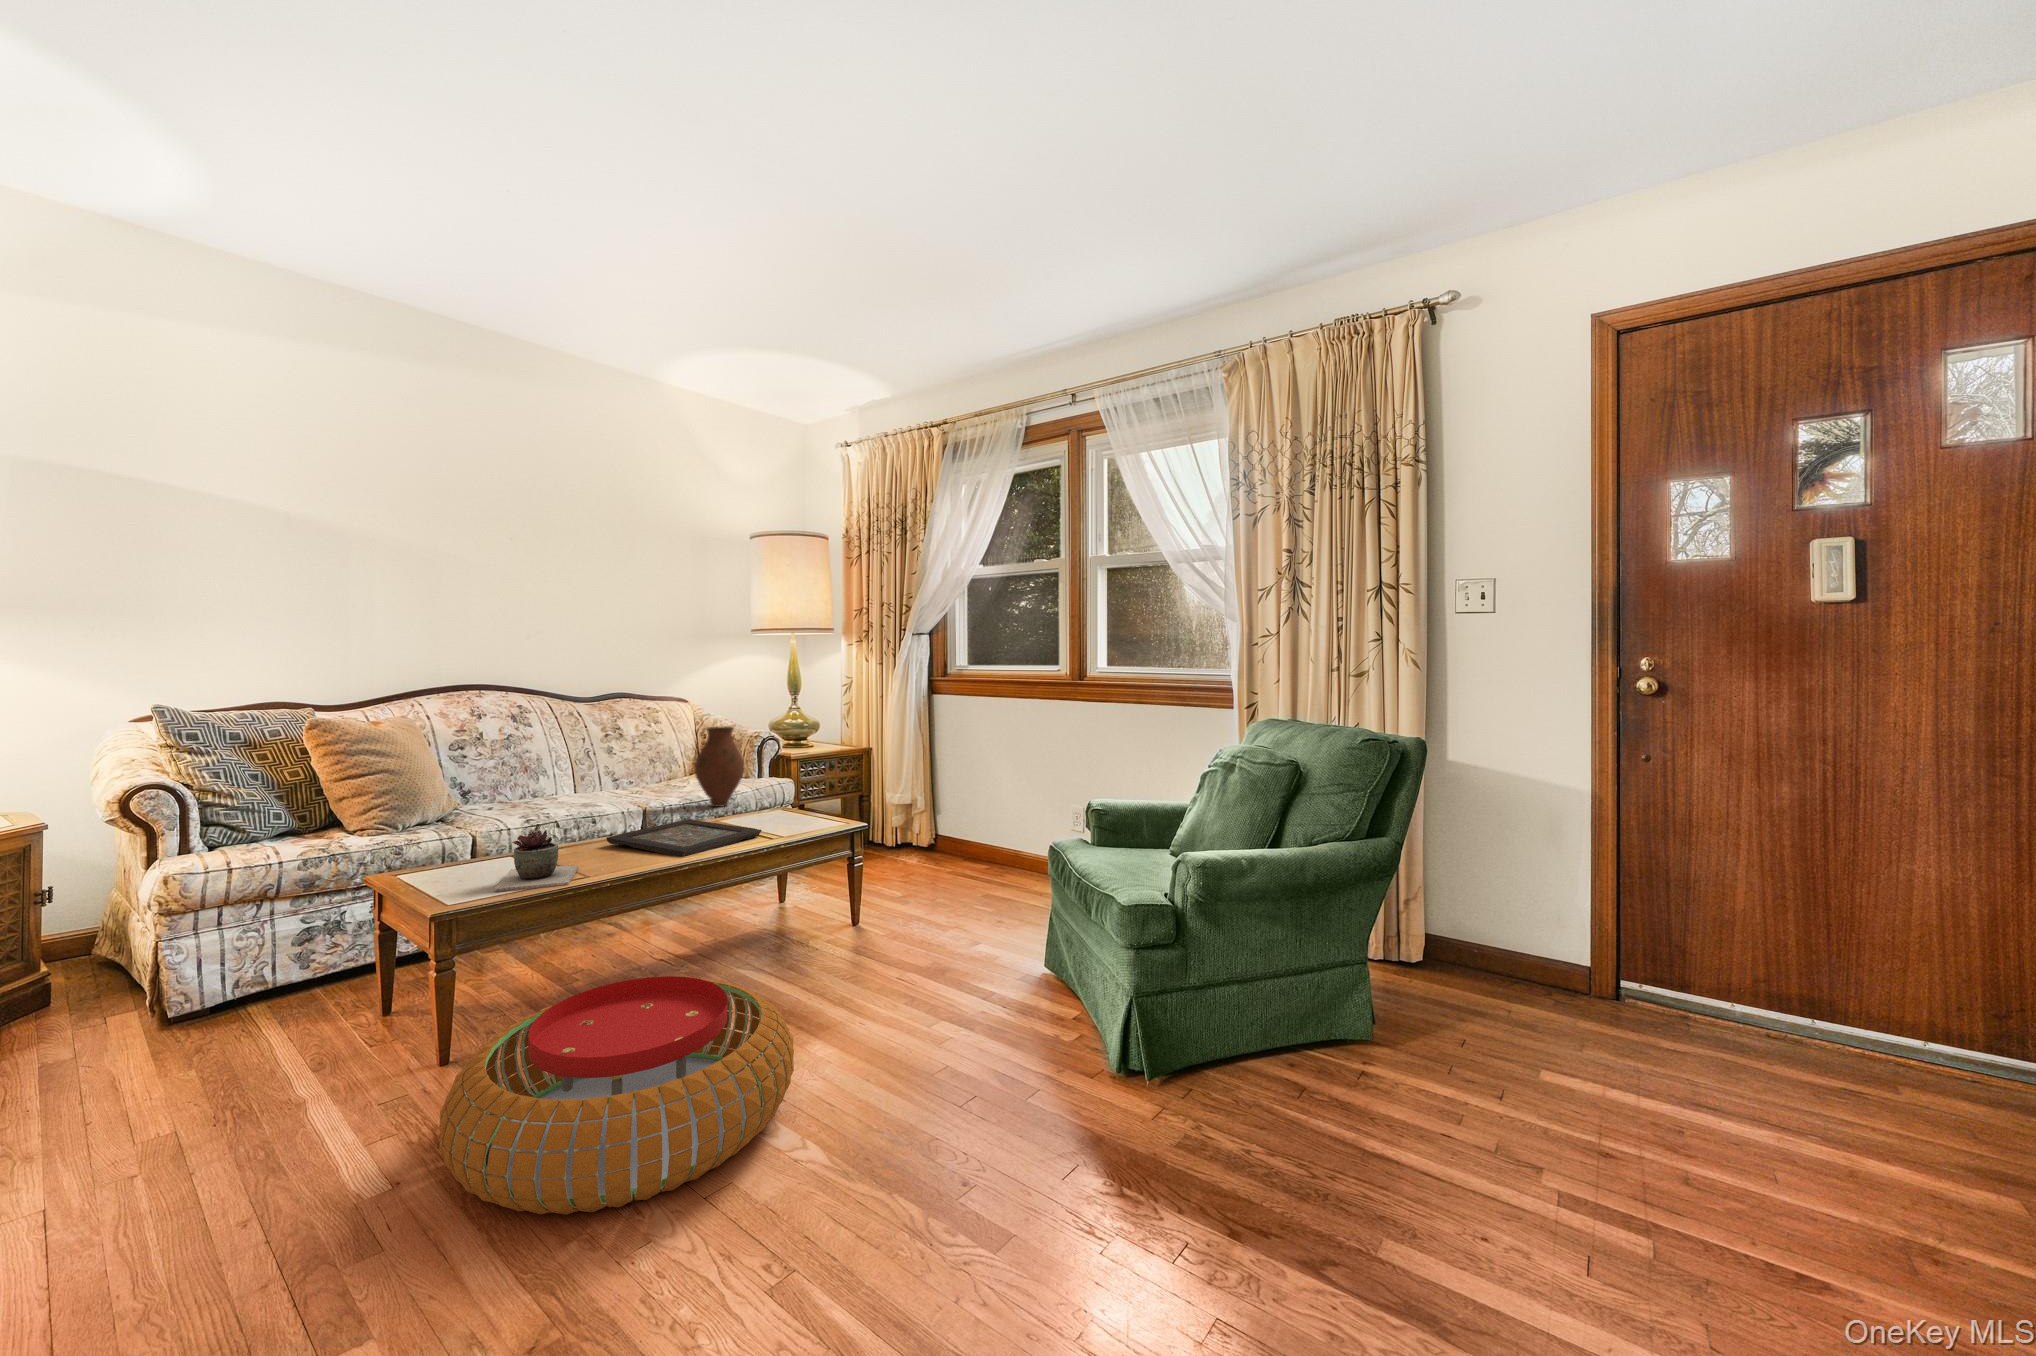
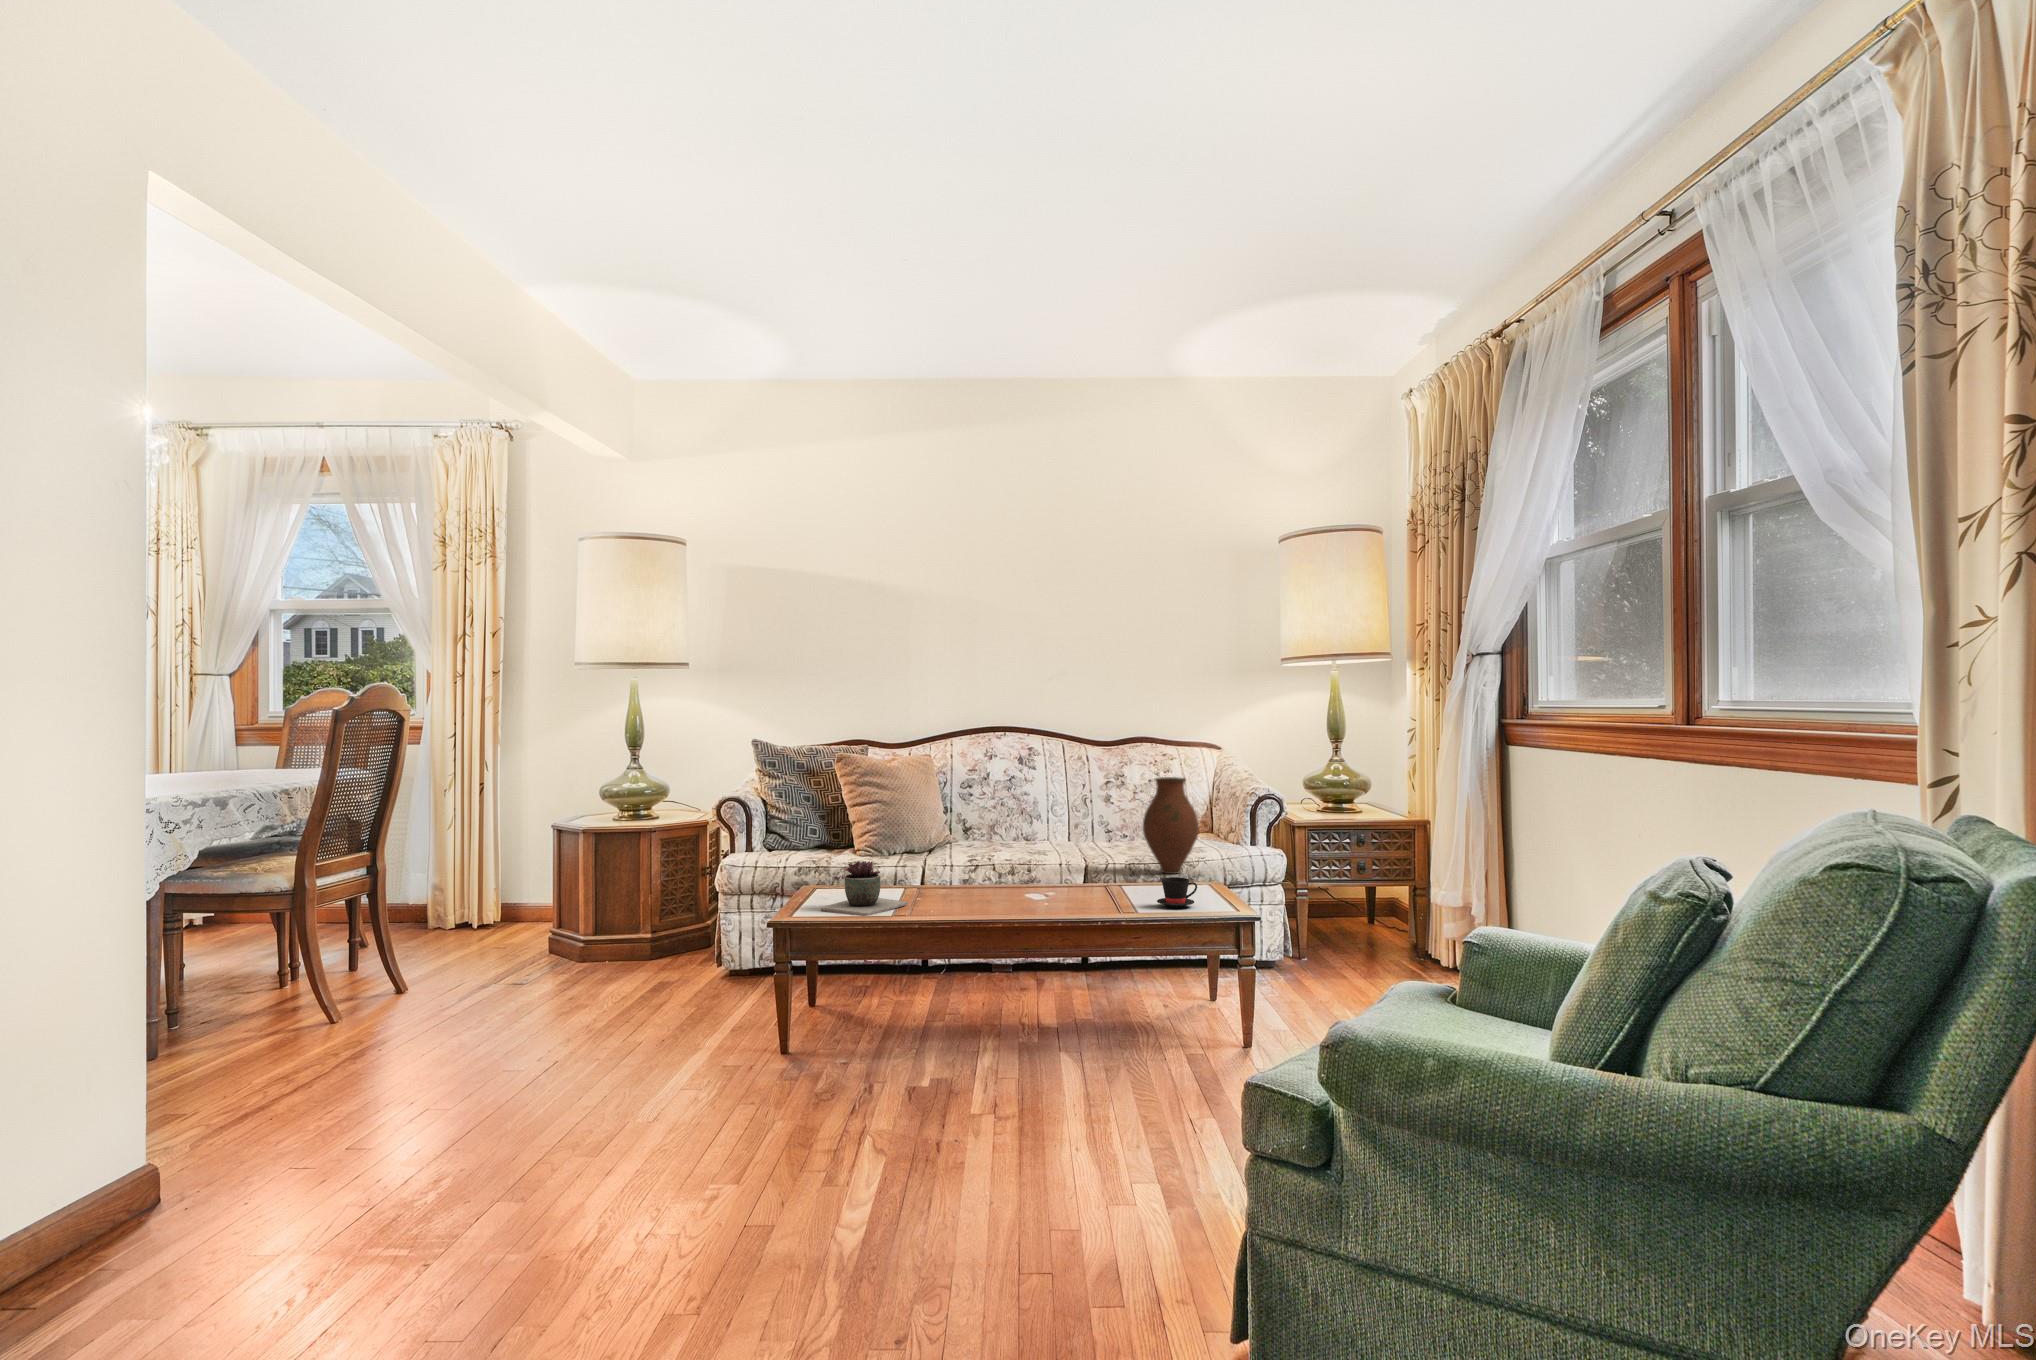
teacup: none [792,804,822,828] -> present [1157,877,1197,908]
decorative tray: present [606,820,762,857] -> none [976,878,1108,913]
pouf: present [439,976,794,1215] -> none [633,1013,947,1212]

